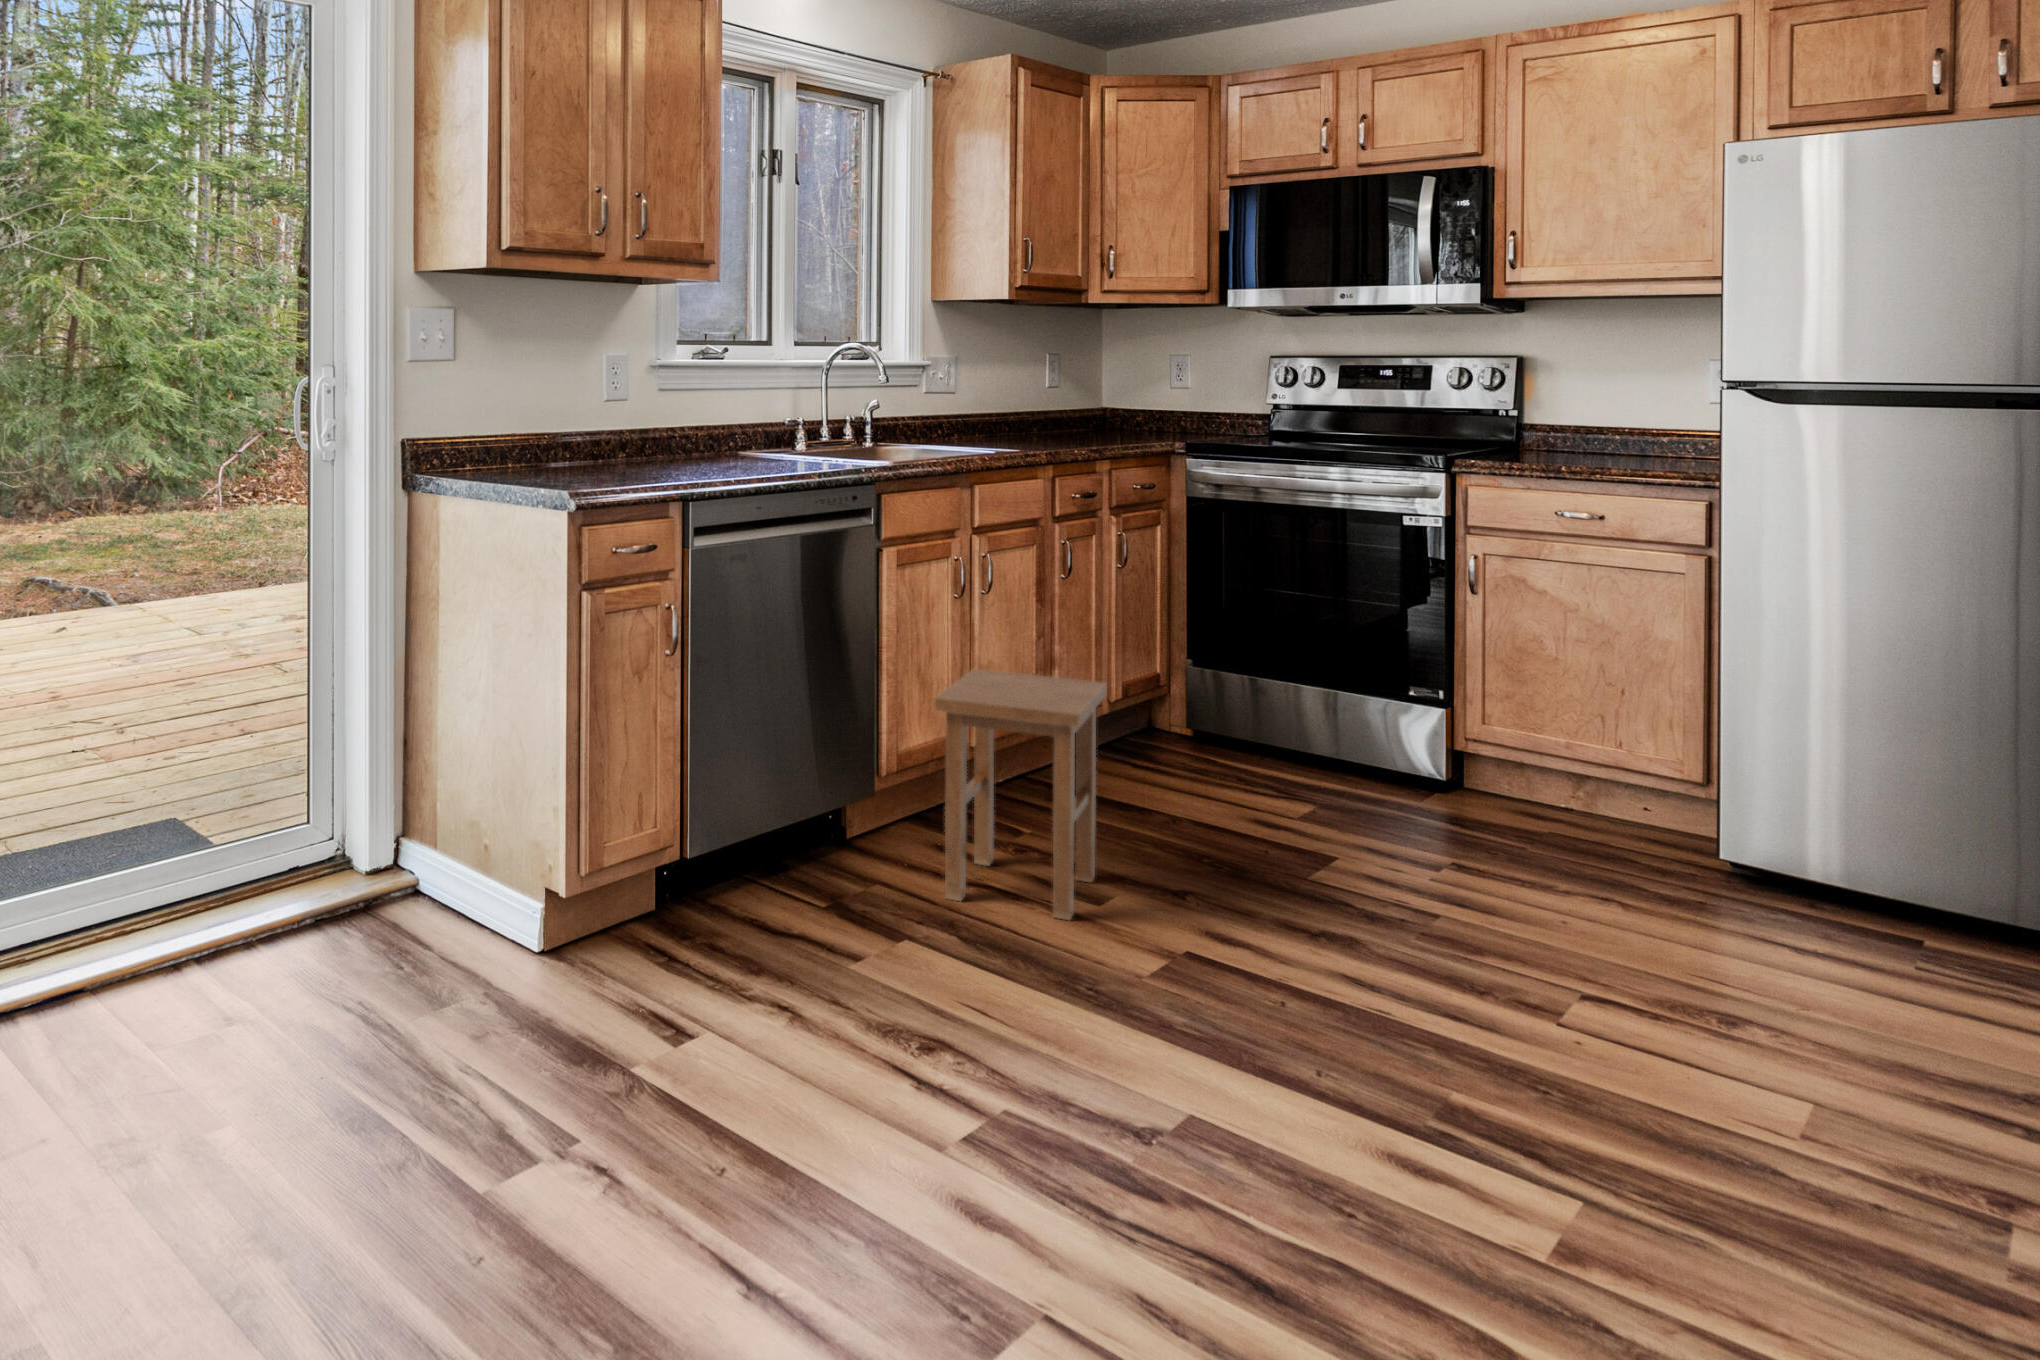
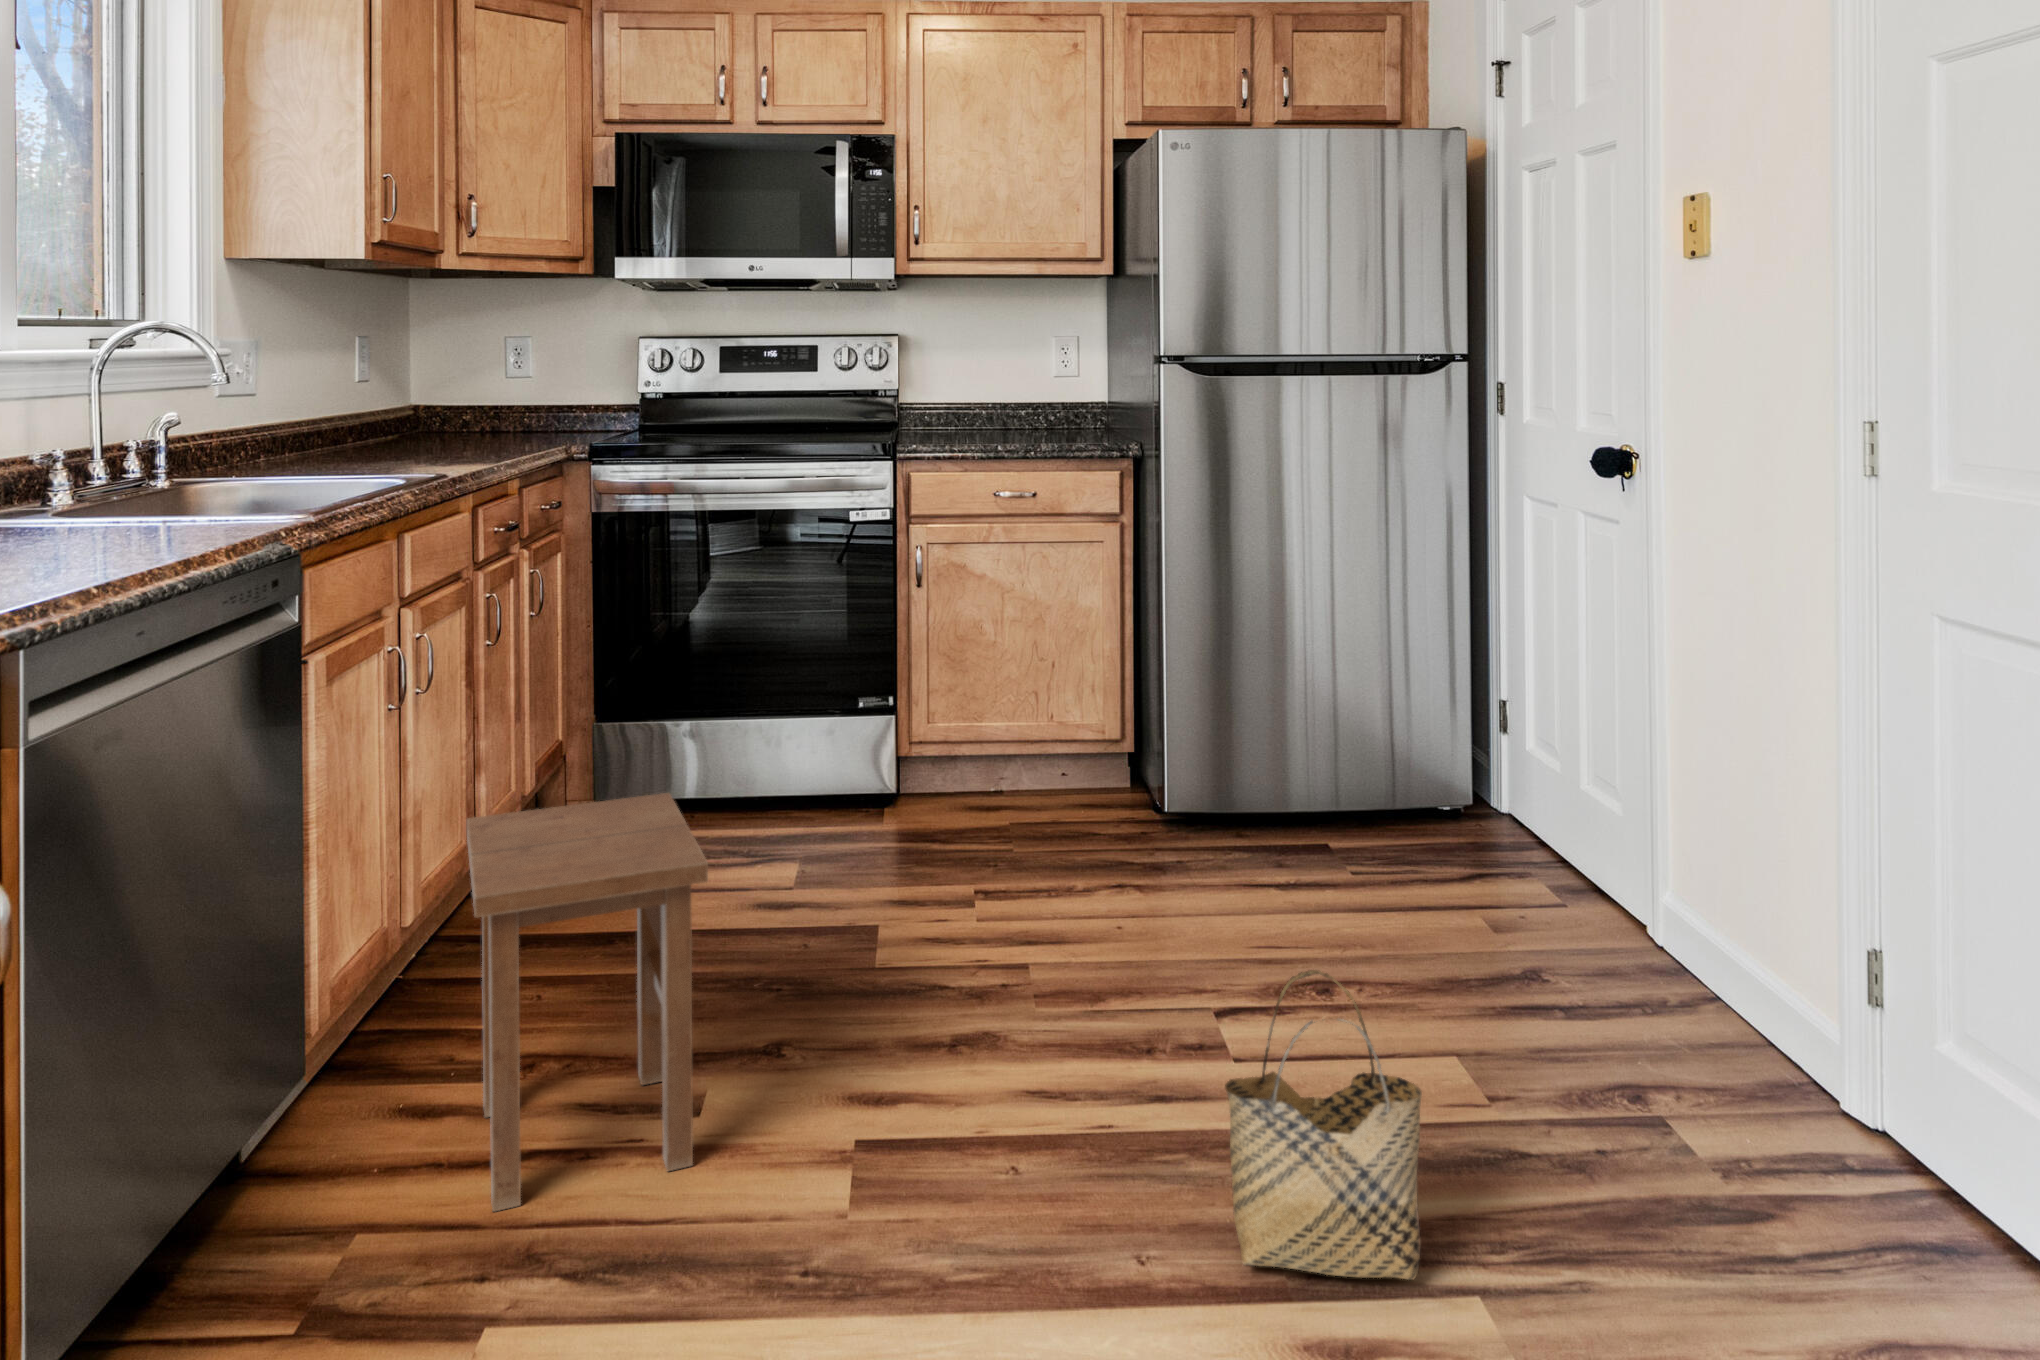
woven basket: none [1384,888,1559,1144] -> present [1225,970,1422,1280]

